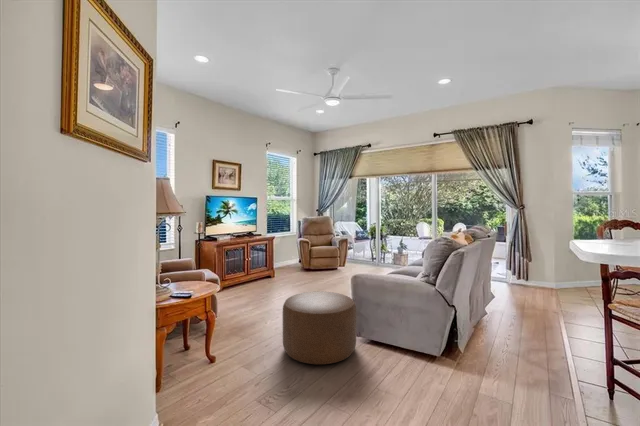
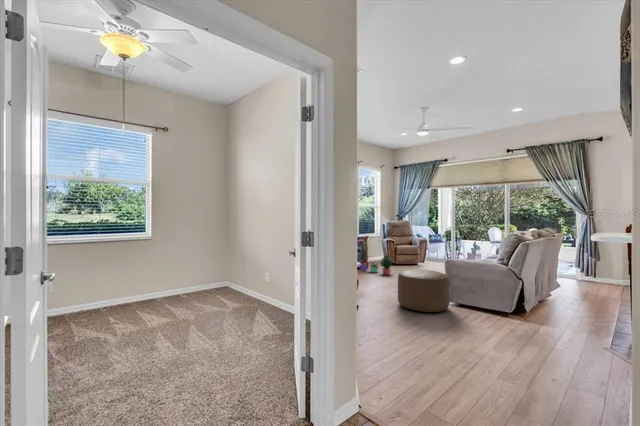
potted plant: none [262,244,303,287] -> present [360,242,392,275]

